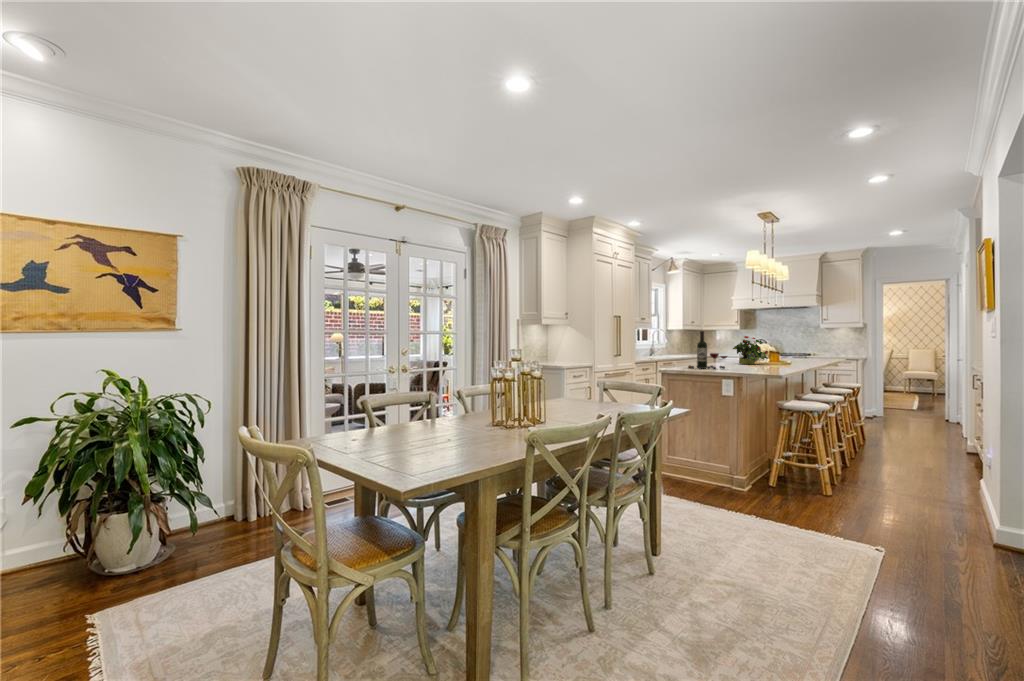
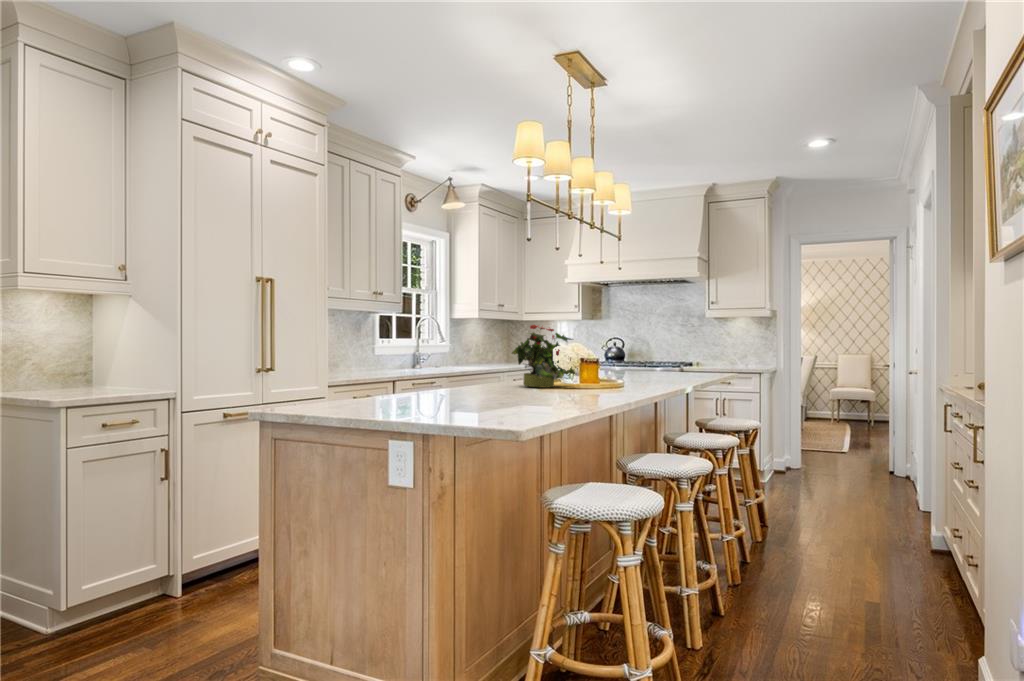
wine bottle: present [688,331,727,369] -> none [358,307,447,406]

